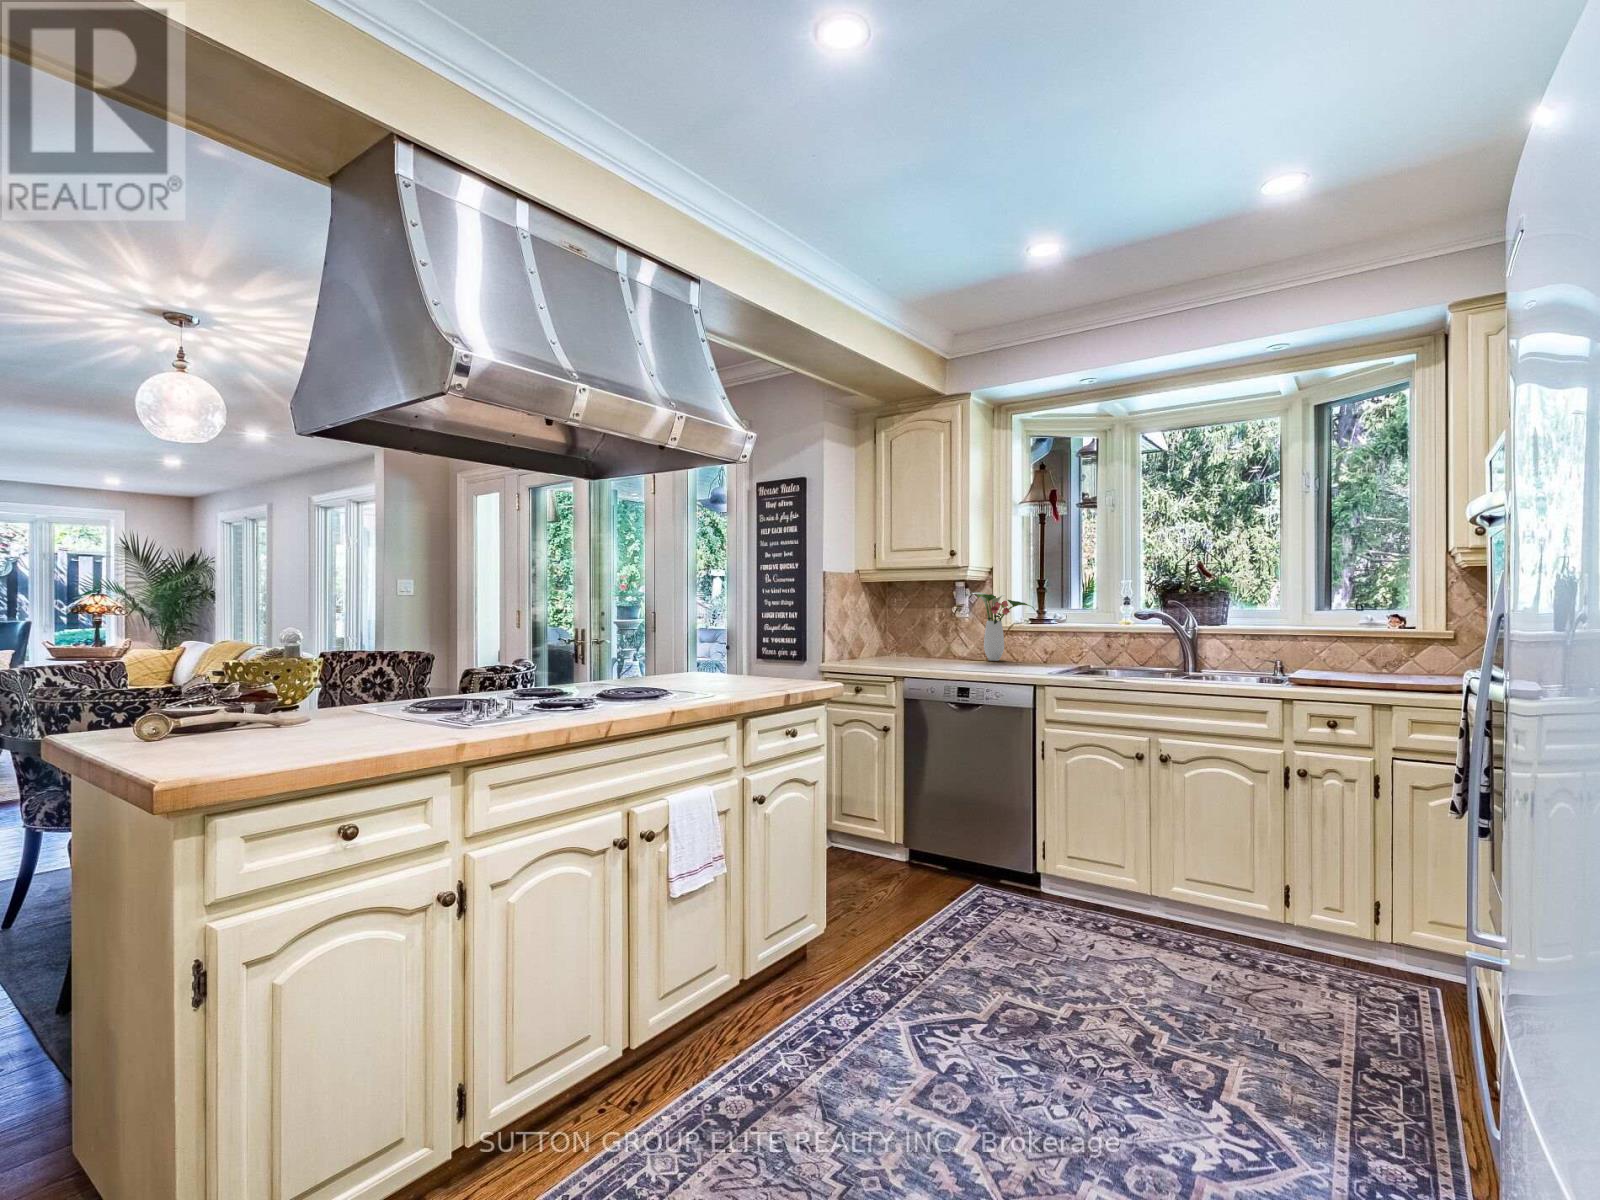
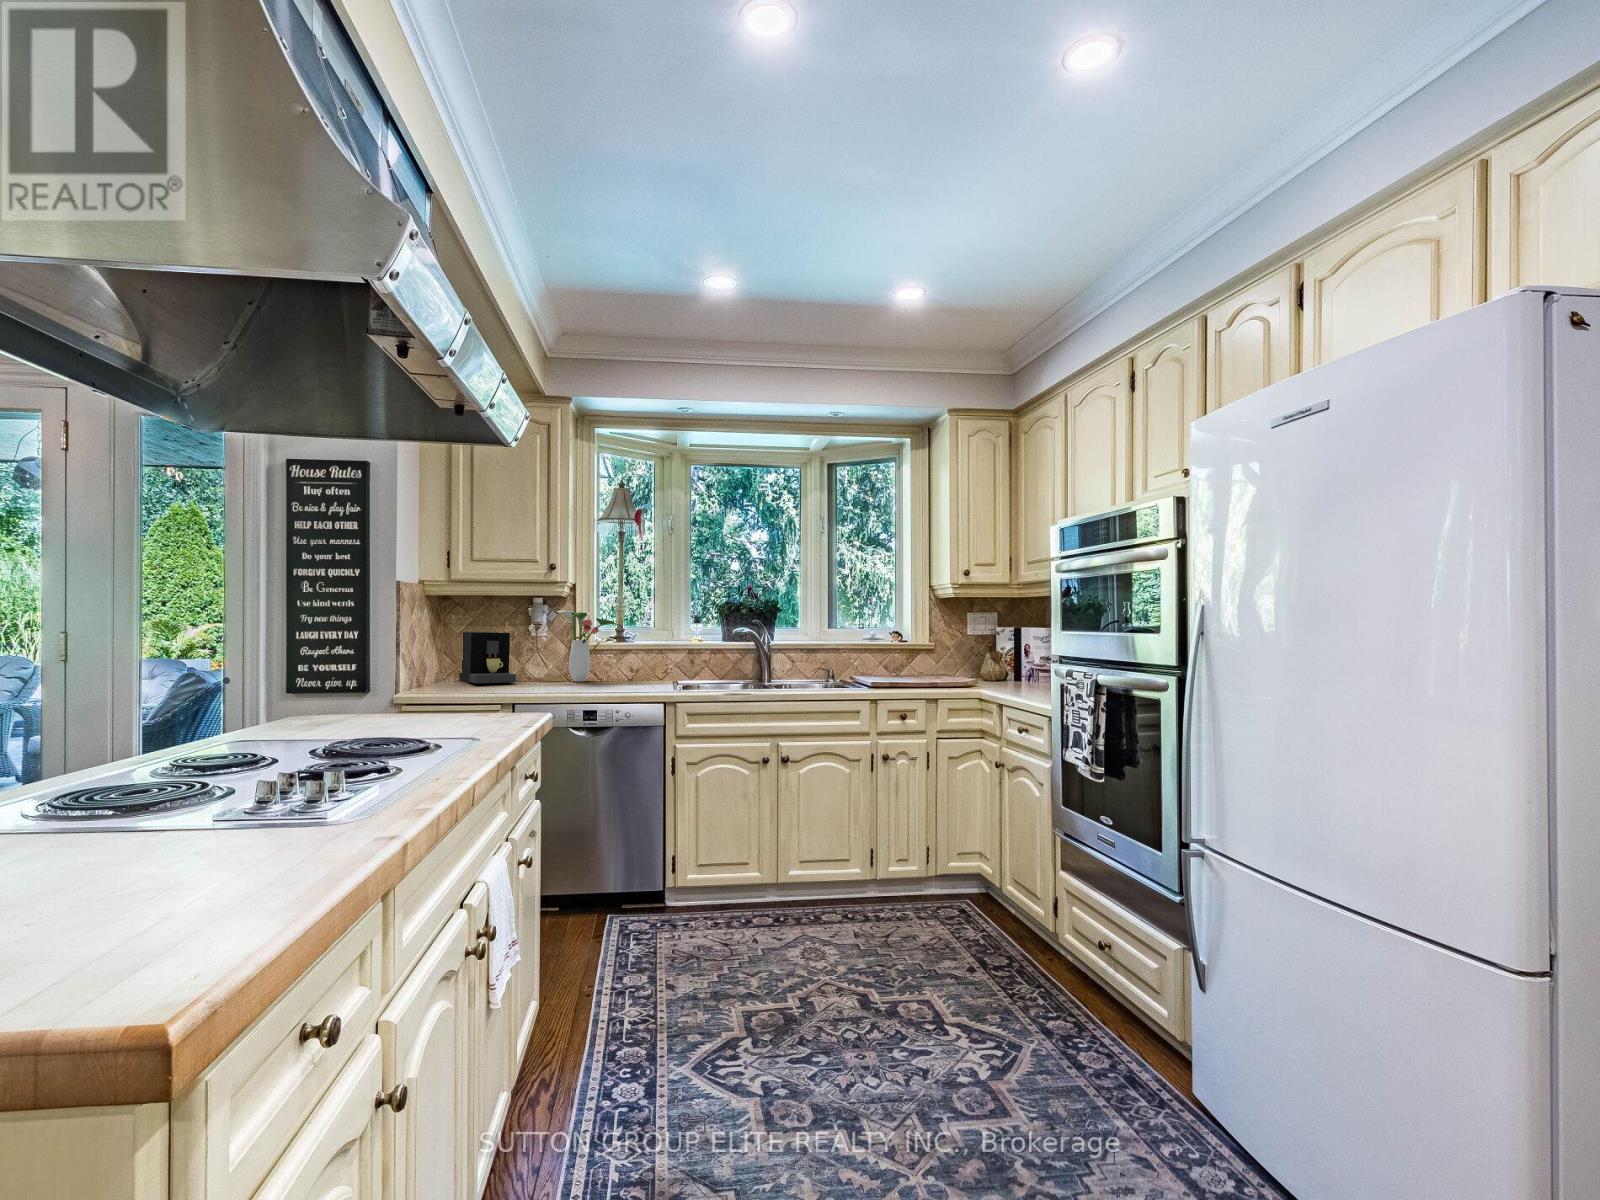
coffee maker: none [899,613,936,659] -> present [459,632,516,683]

